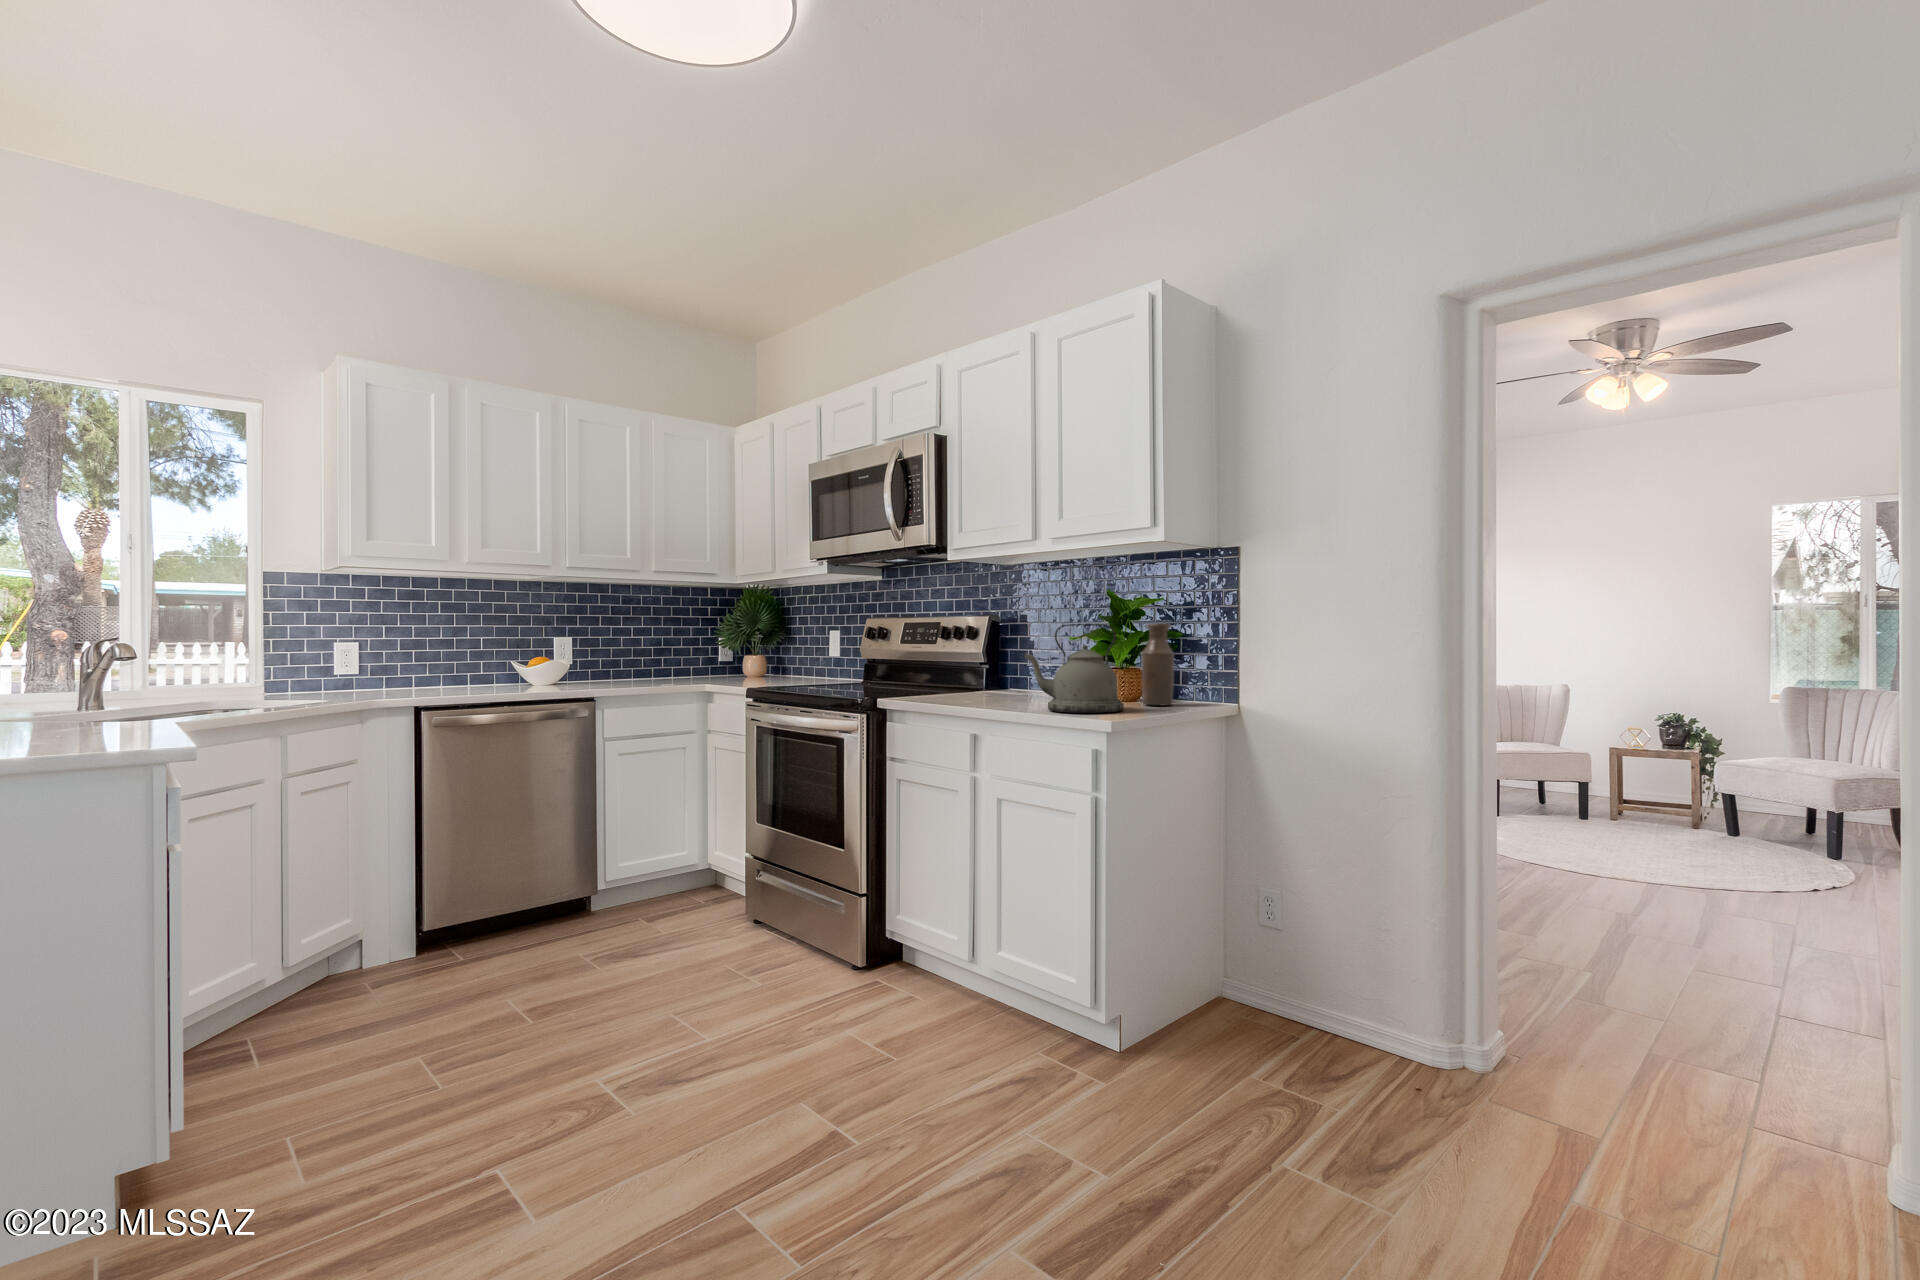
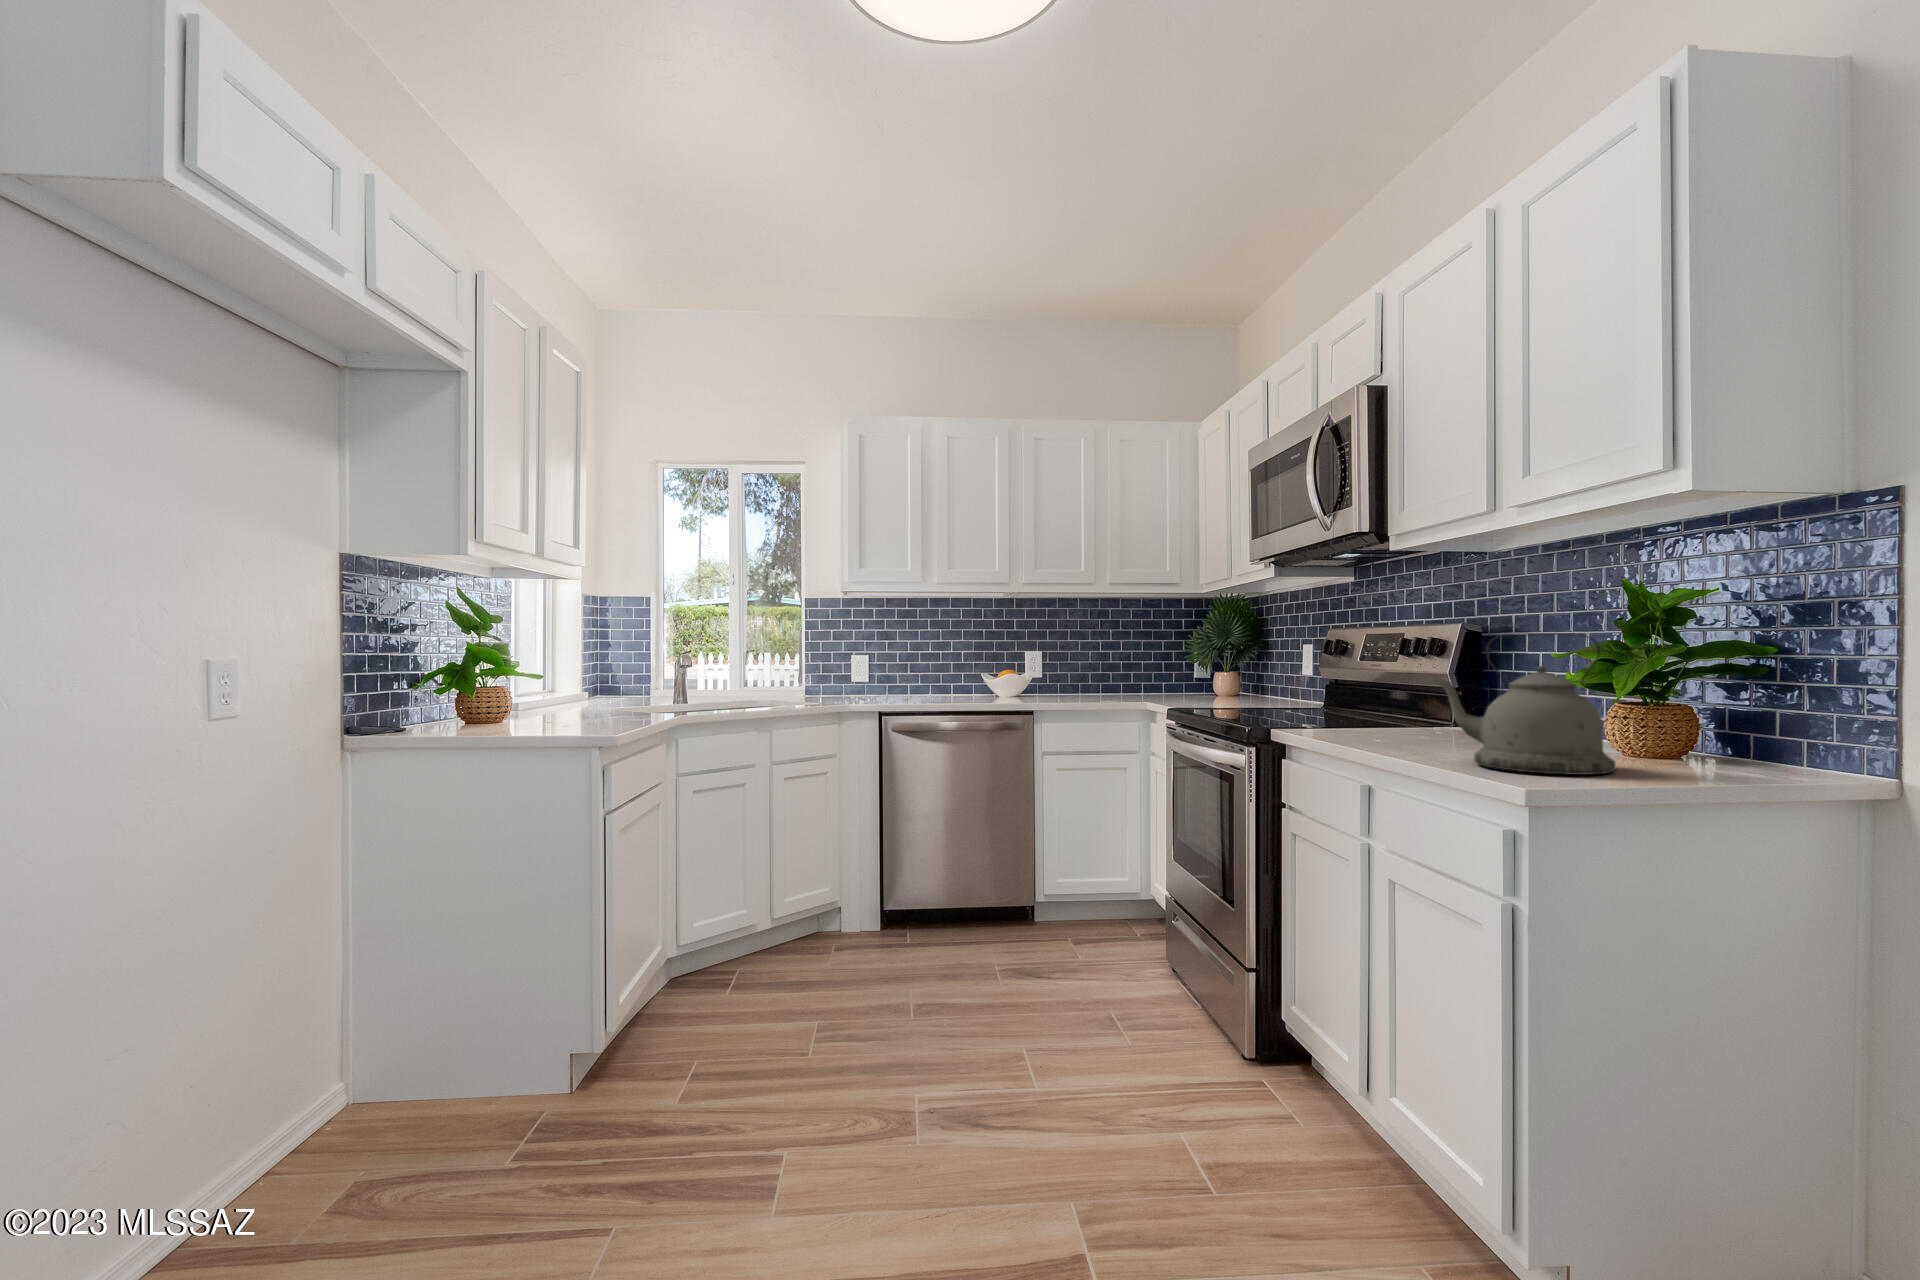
bottle: present [1142,623,1174,706] -> none [1673,630,1743,771]

